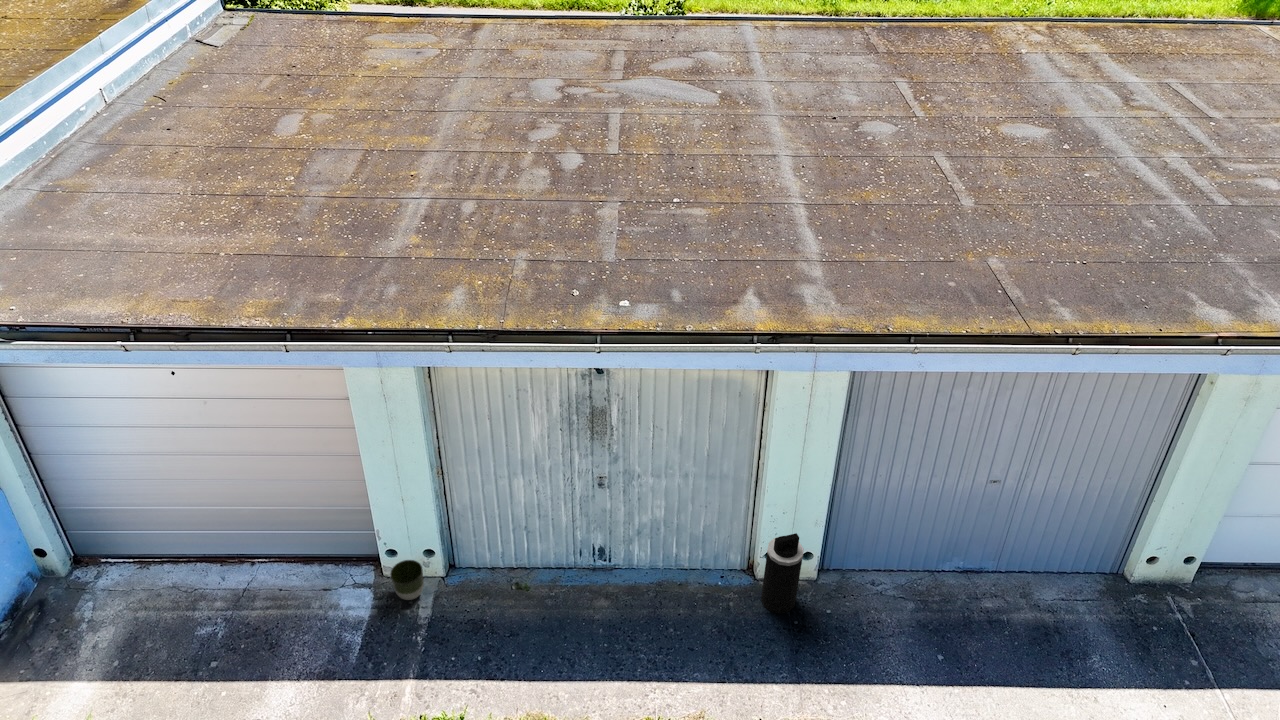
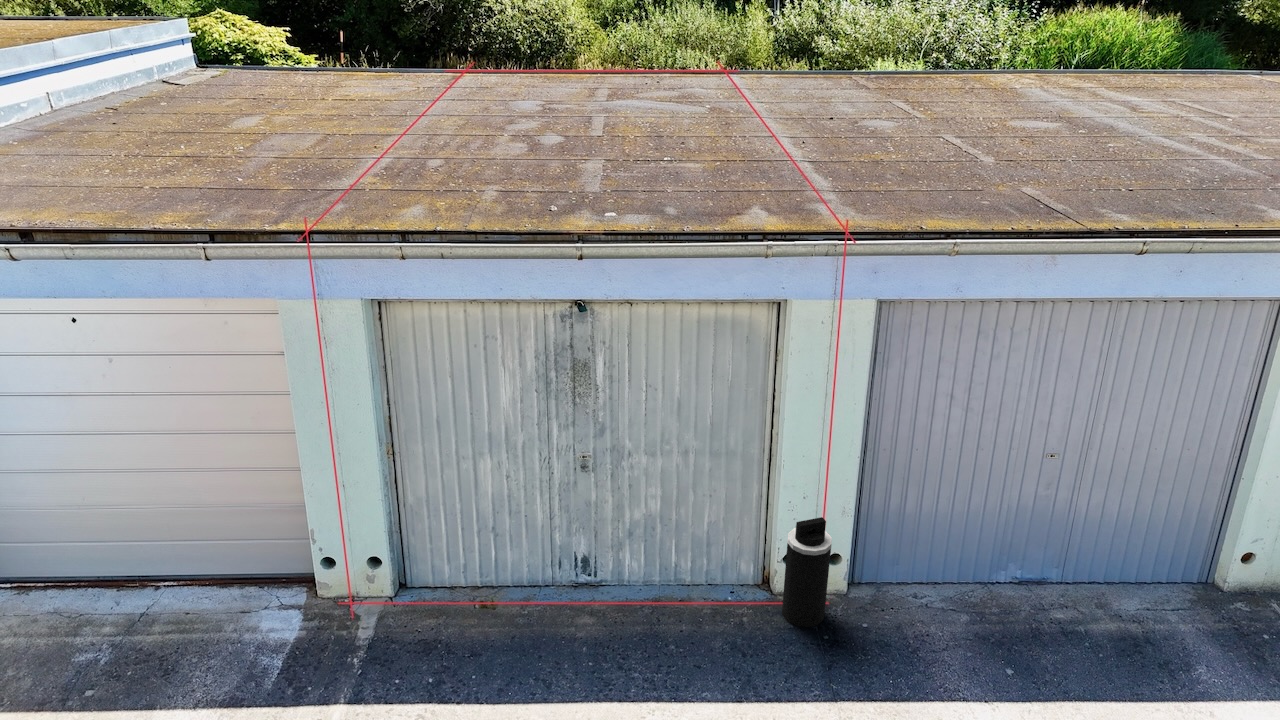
planter: present [390,560,424,600] -> none [324,569,366,620]

